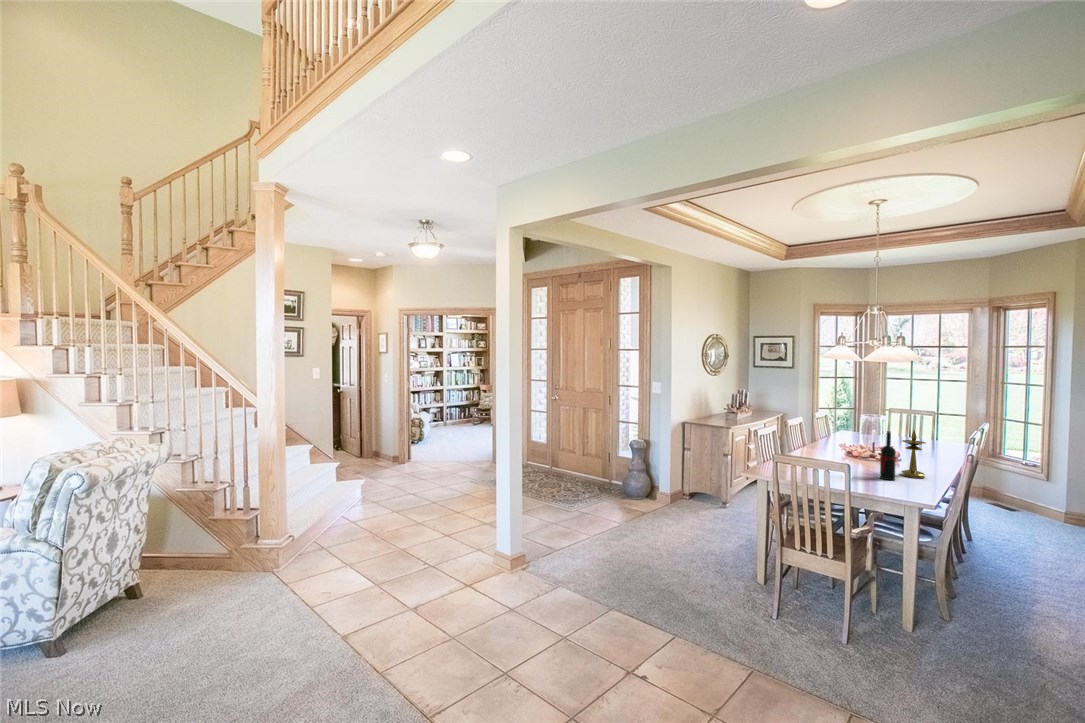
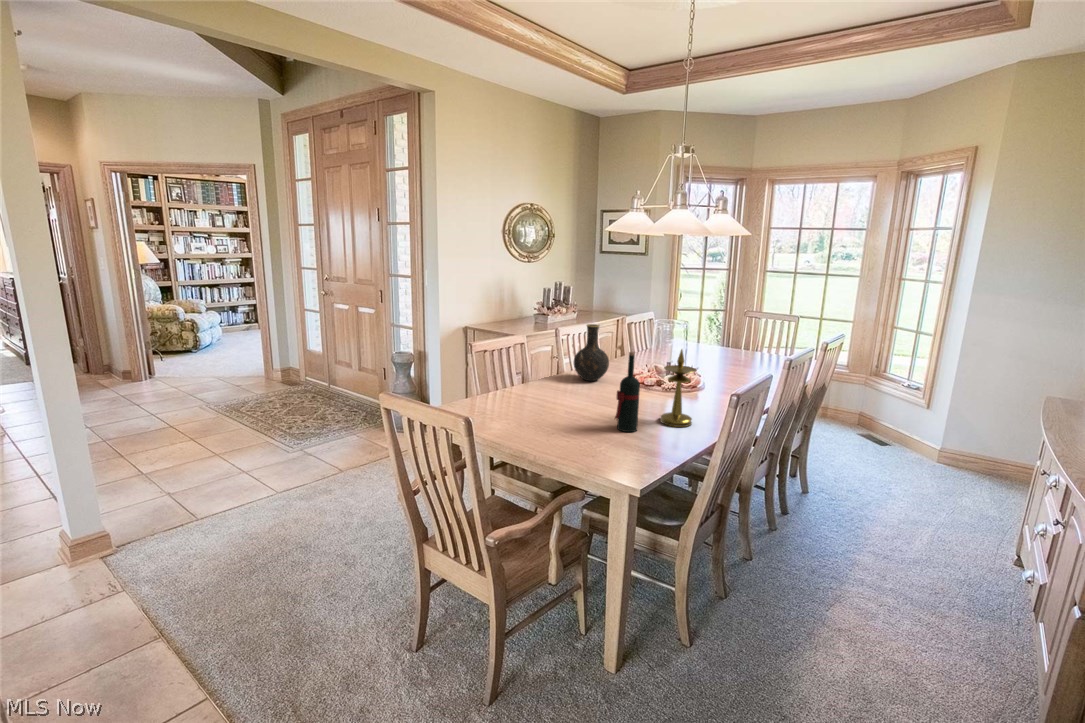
vase: none [809,416,835,454] -> present [574,324,609,381]

